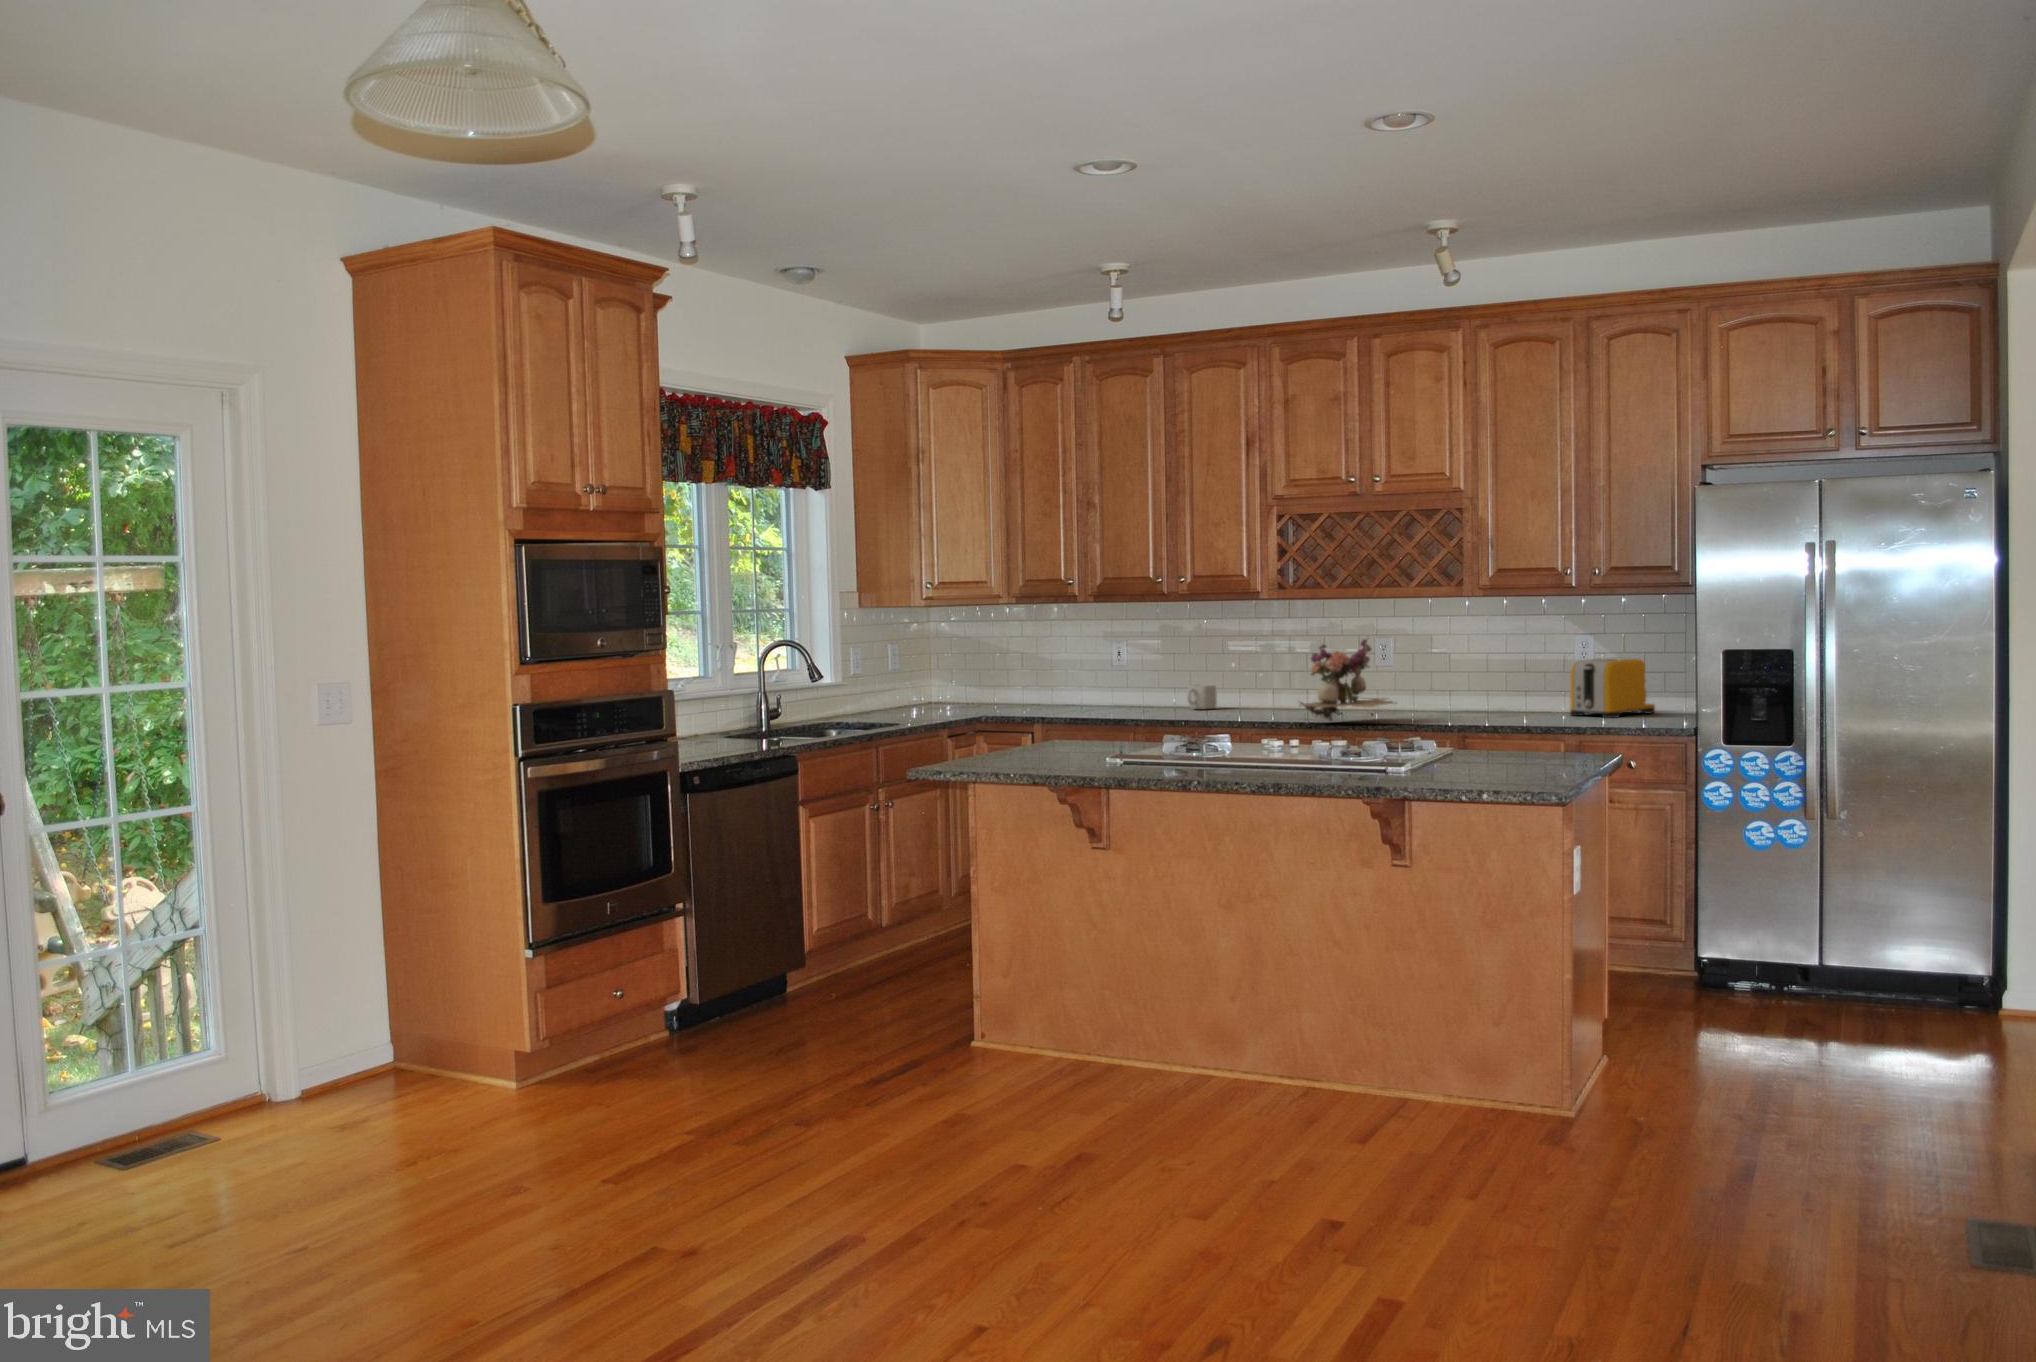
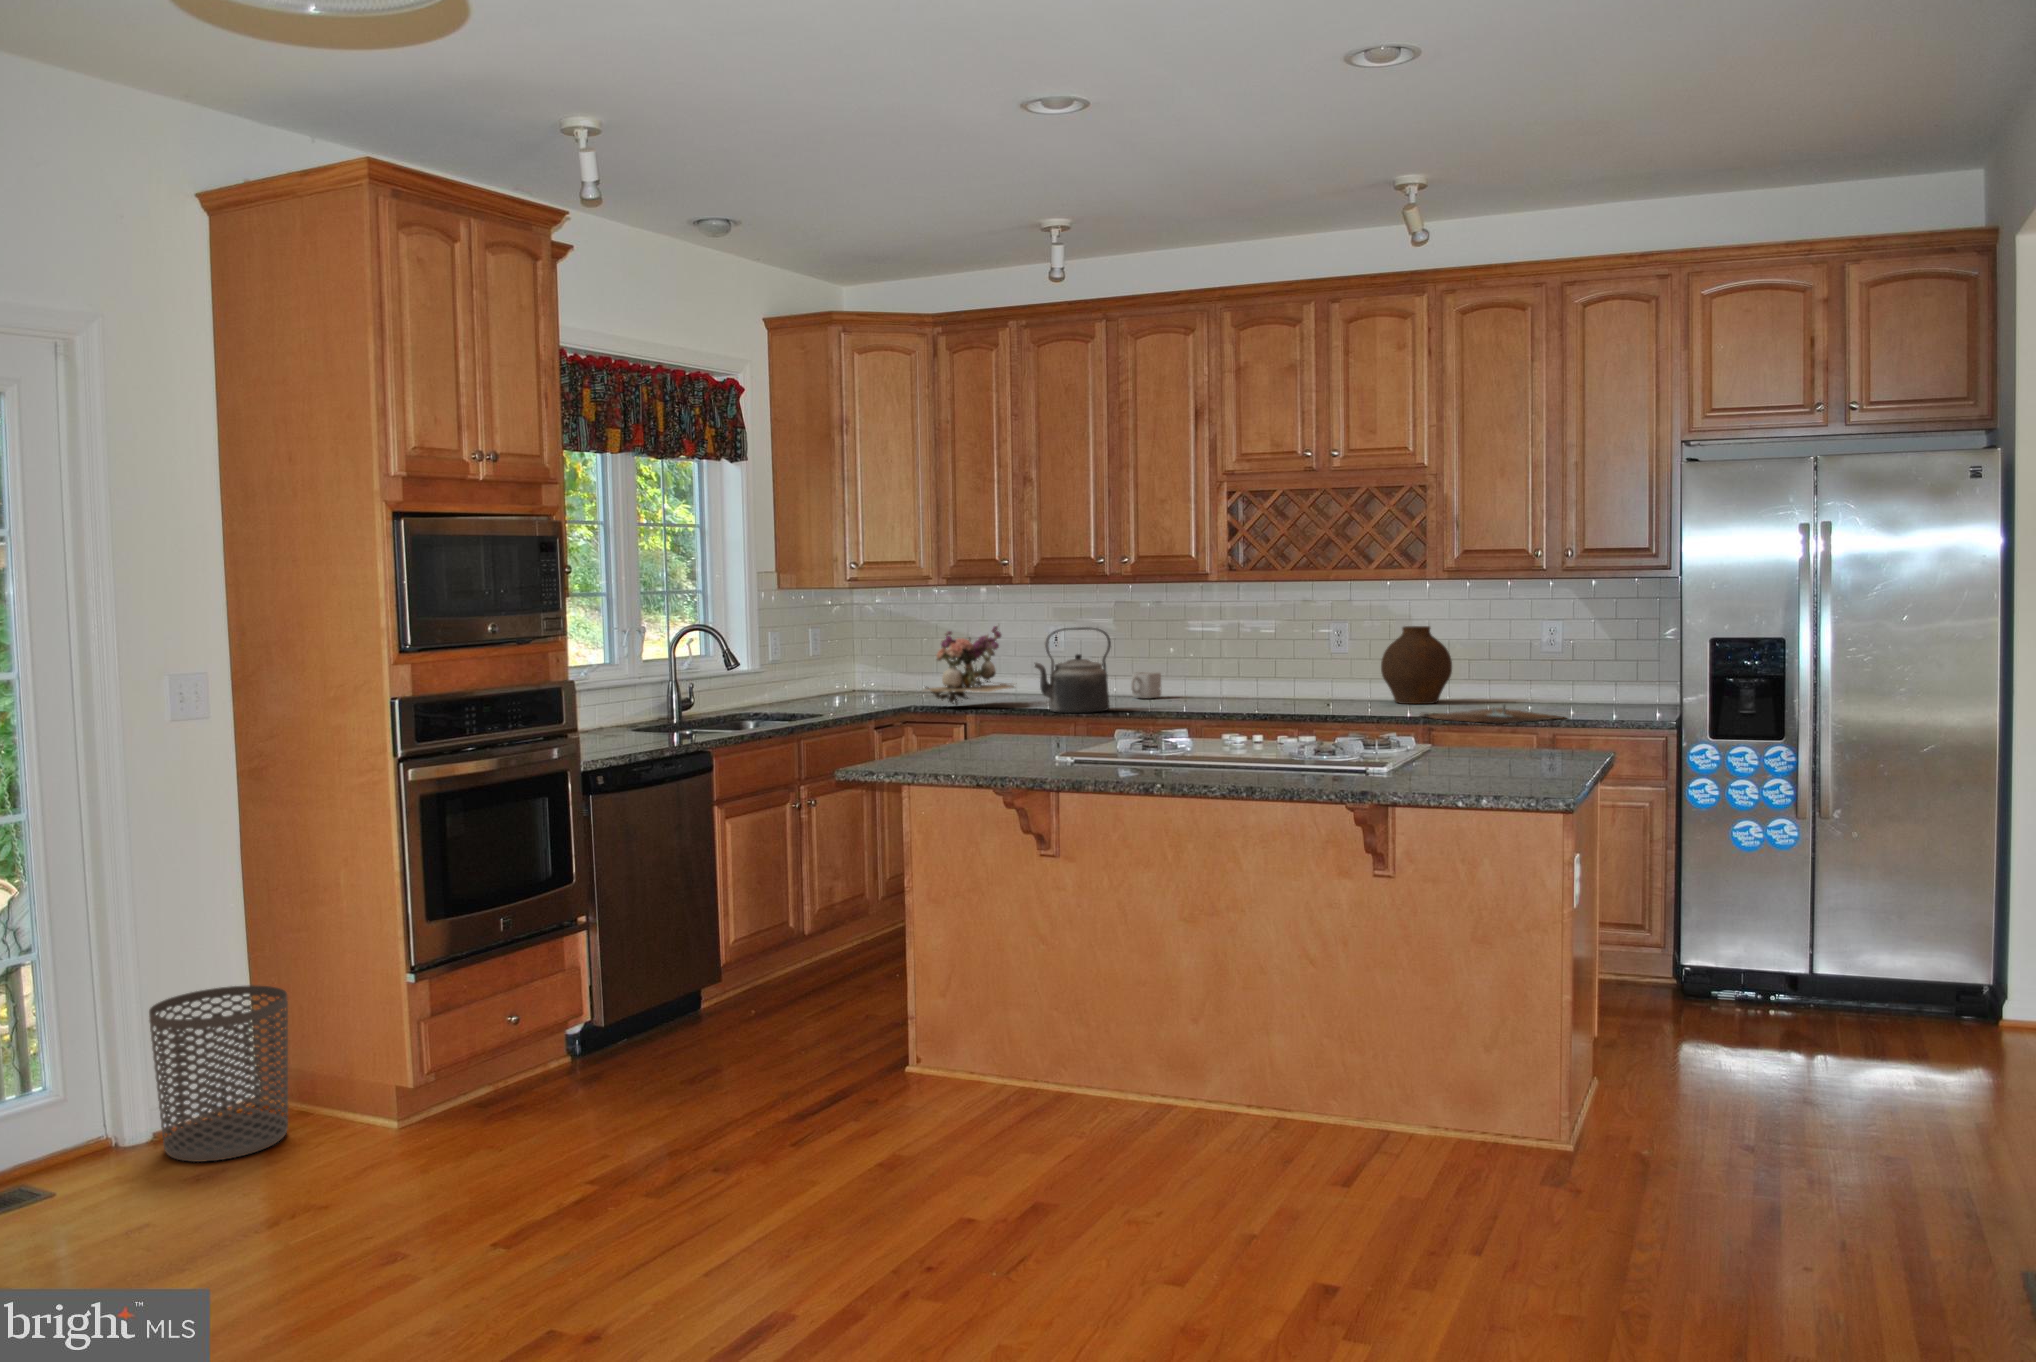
flower arrangement: present [1300,639,1397,721] -> present [925,626,1014,706]
vase: none [1423,640,1491,714] -> present [1381,626,1452,704]
kettle: none [1094,642,1166,722] -> present [1035,627,1111,713]
toaster: present [1570,657,1655,718] -> none [1537,645,1624,709]
cutting board: none [1453,713,1593,731] -> present [1419,705,1564,724]
waste bin: none [308,958,425,1110] -> present [149,985,288,1162]

